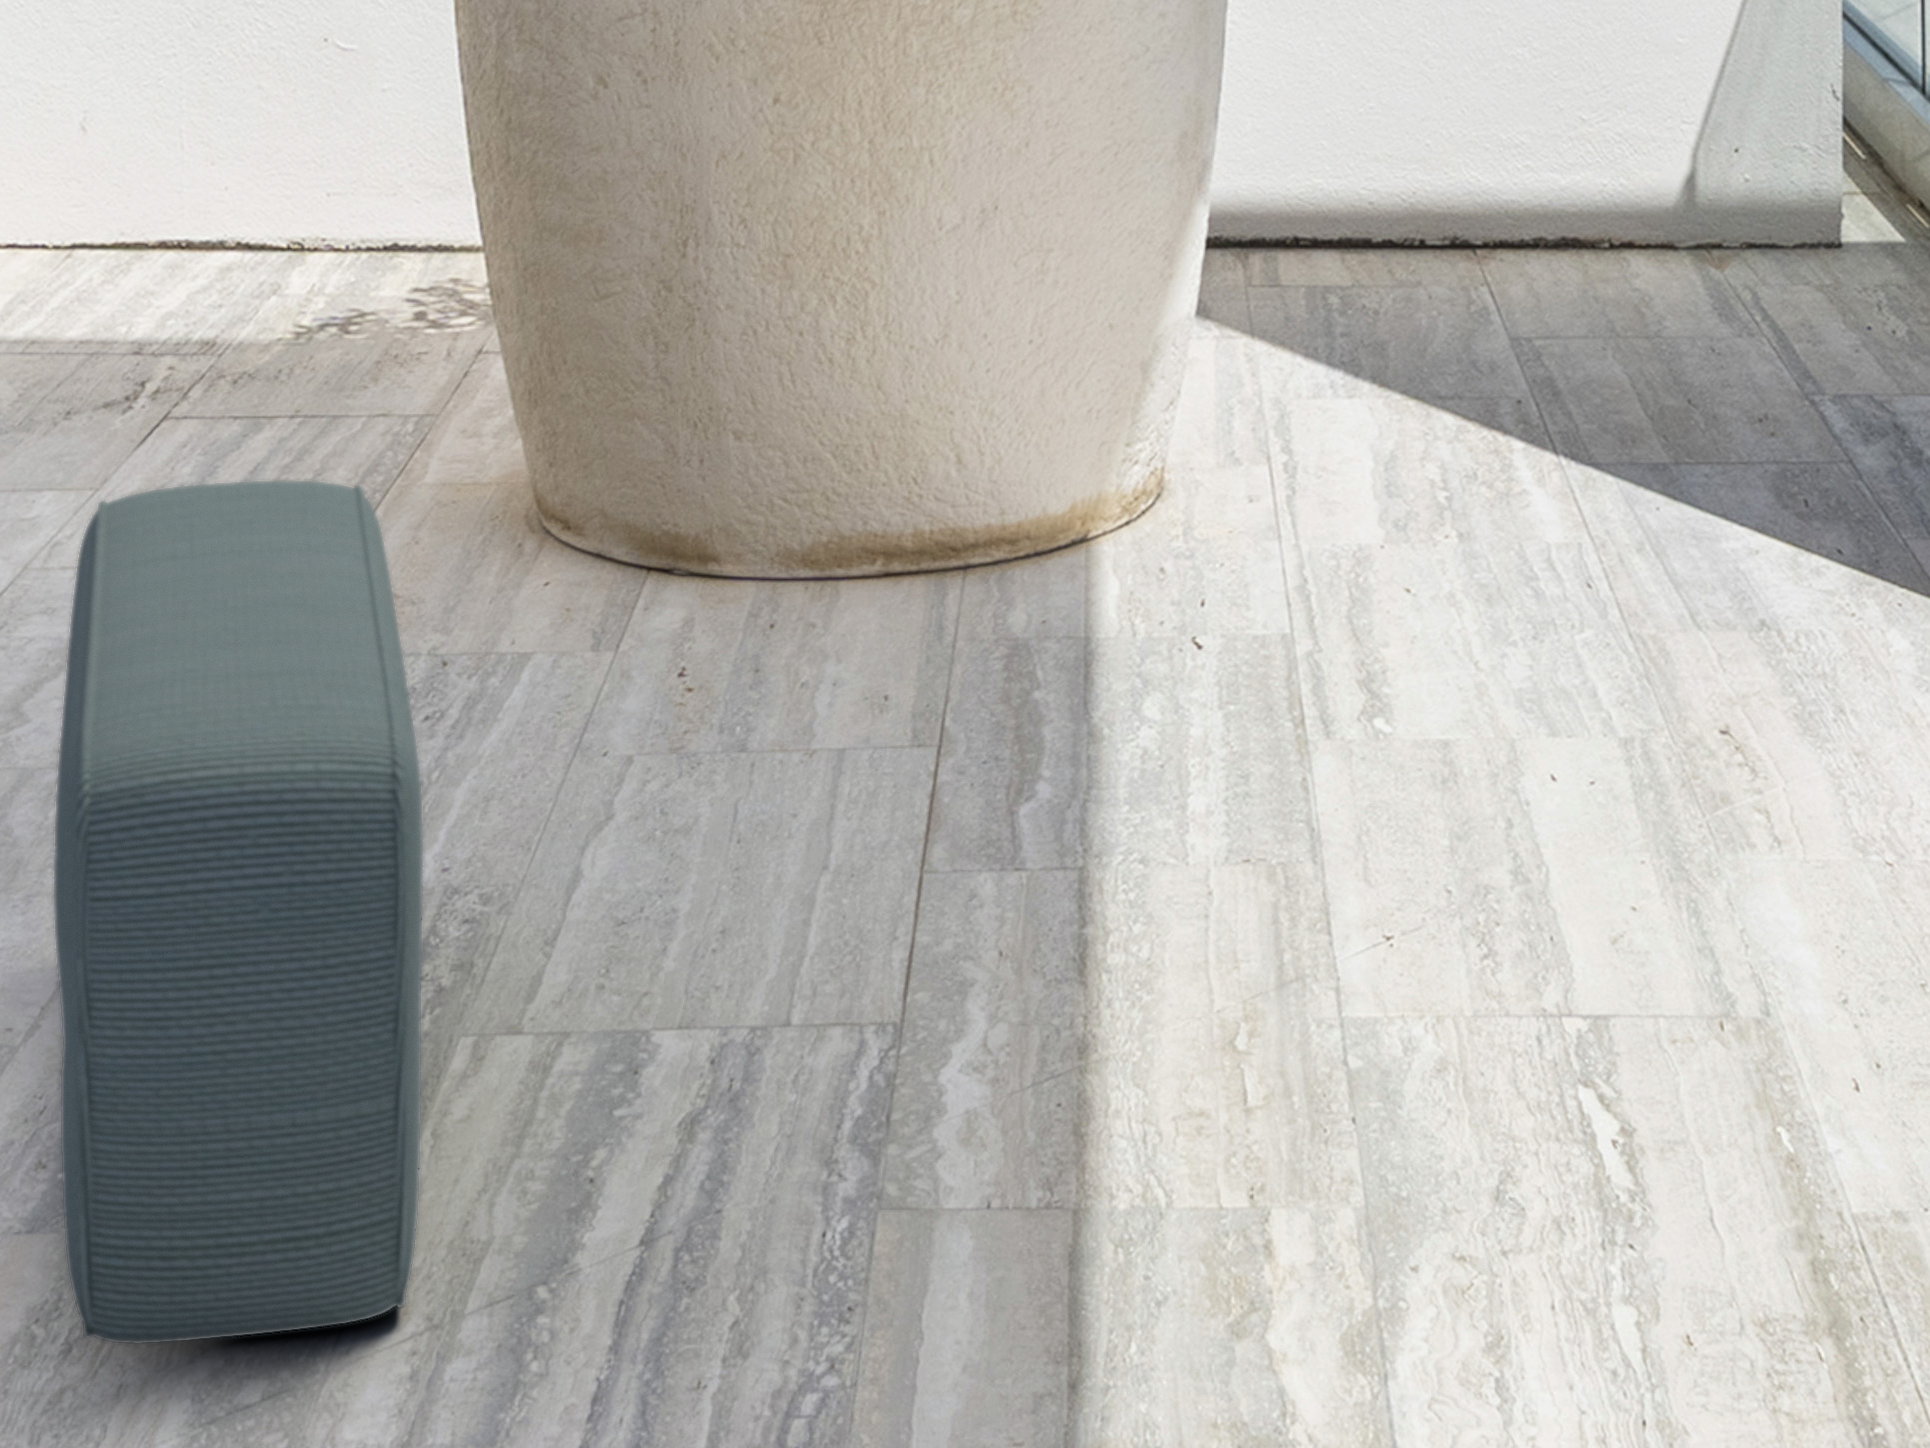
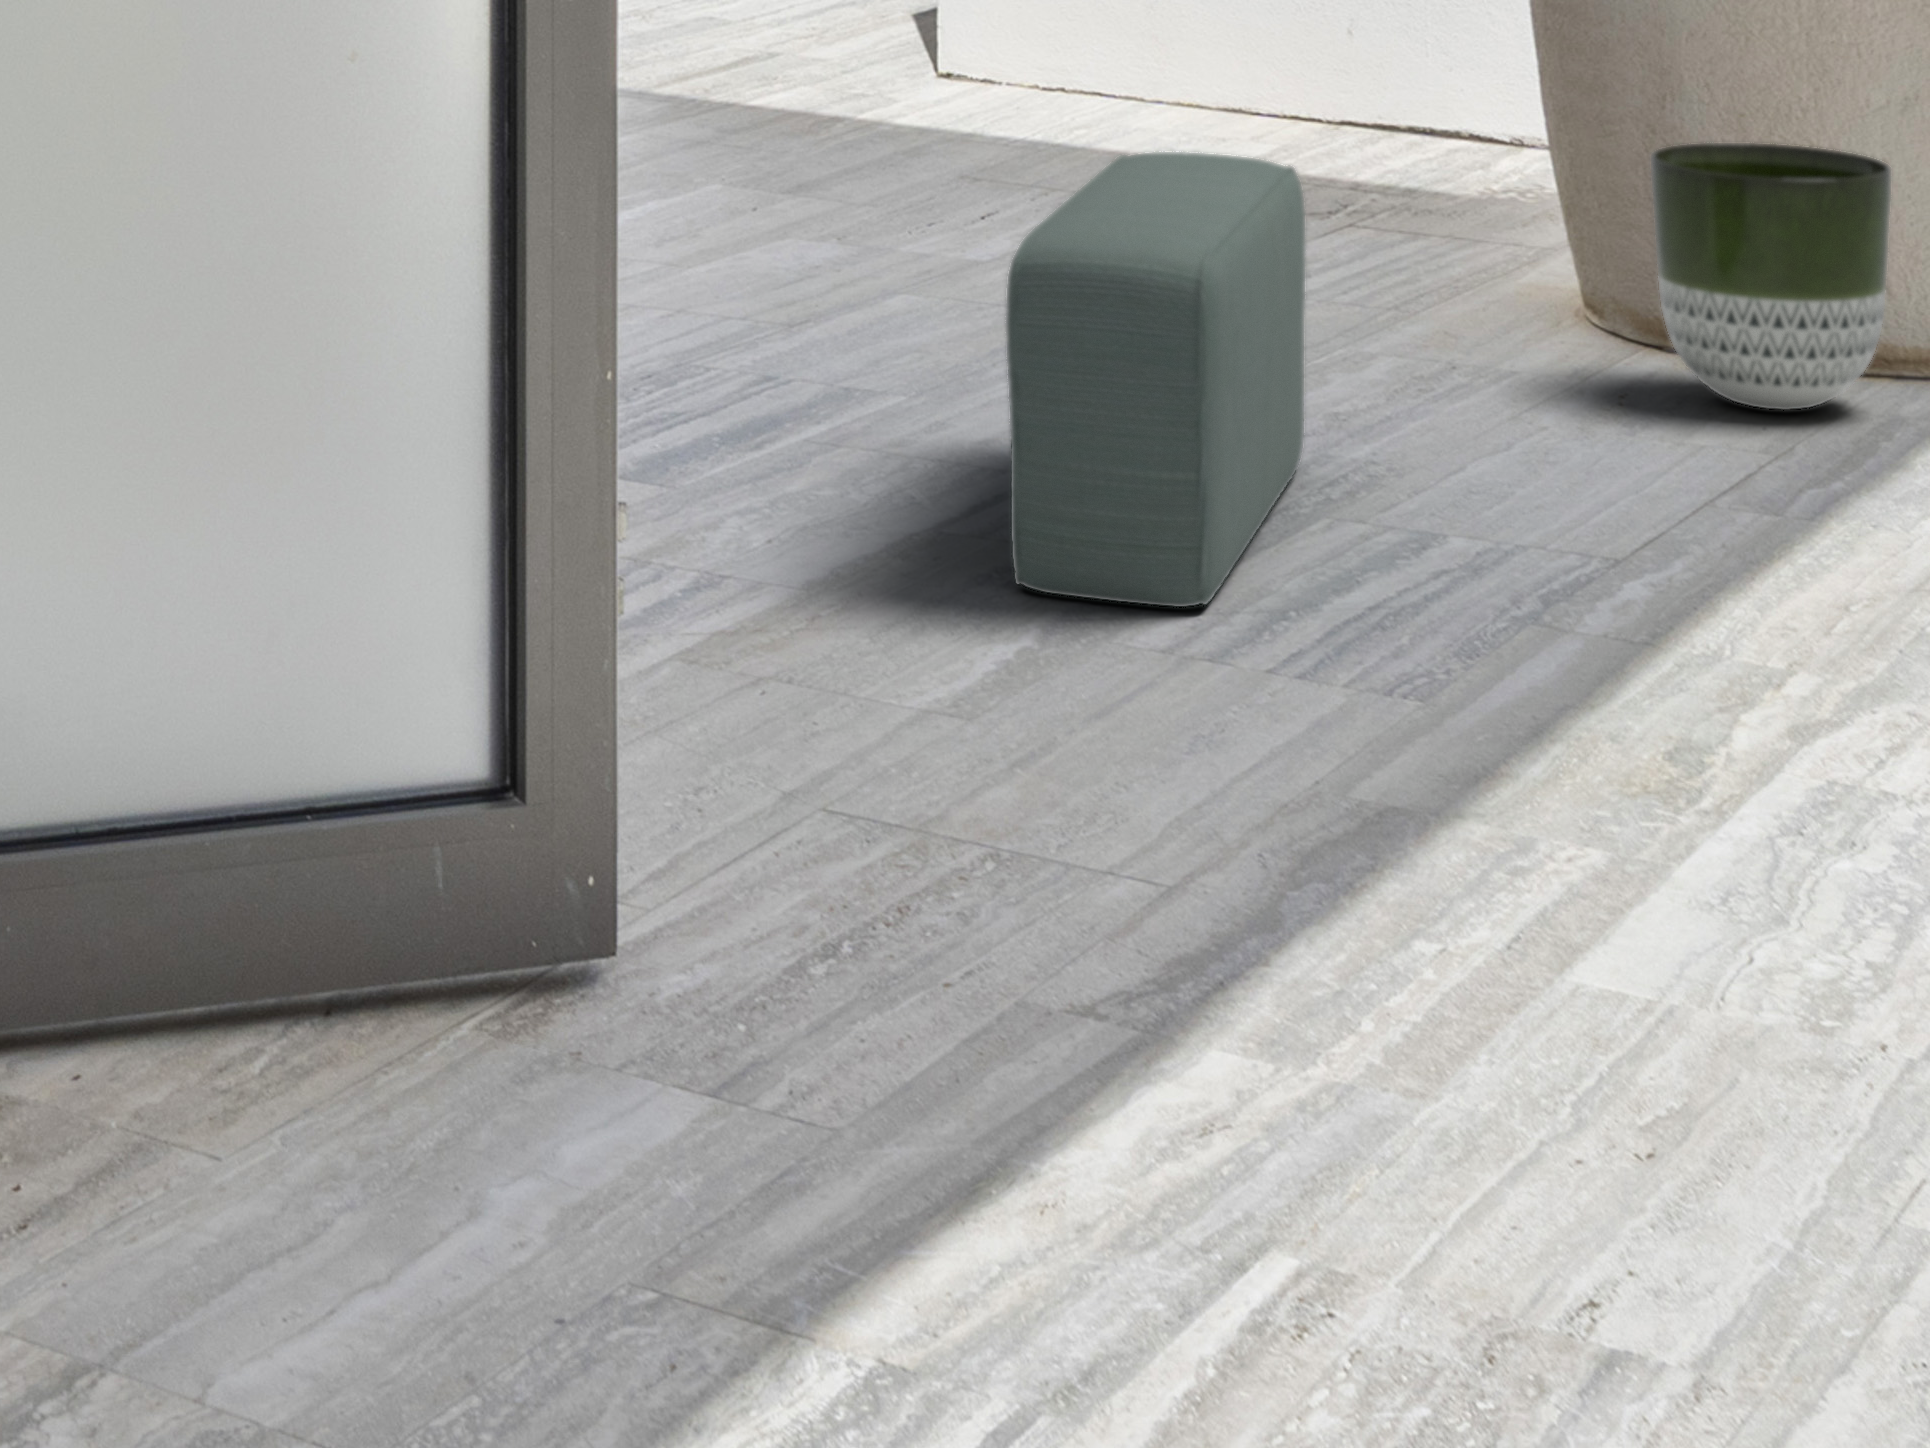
planter: none [724,311,1026,684] -> present [1651,143,1891,410]

